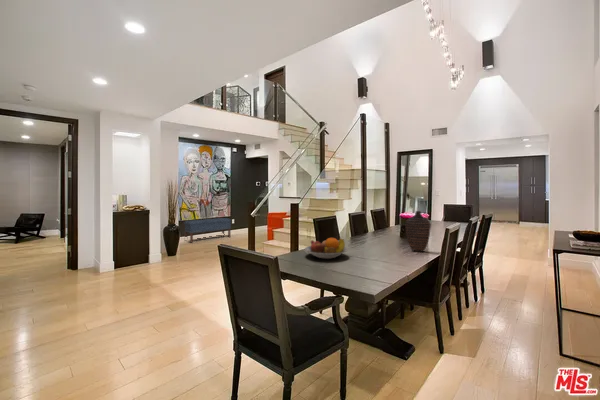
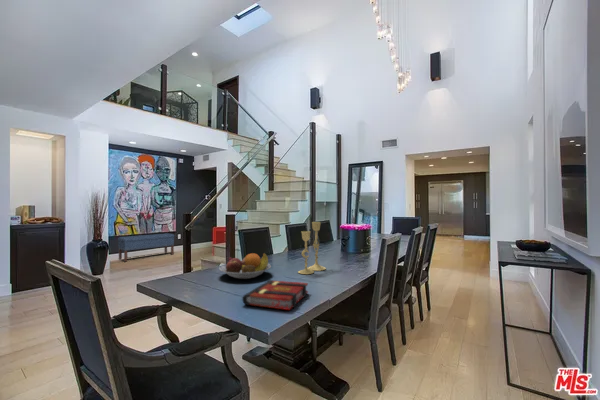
candlestick: none [370,211,393,256] -> present [298,222,326,274]
decorative vase: present [405,211,431,251] -> none [340,222,367,267]
book: none [338,260,387,283] -> present [242,280,308,310]

